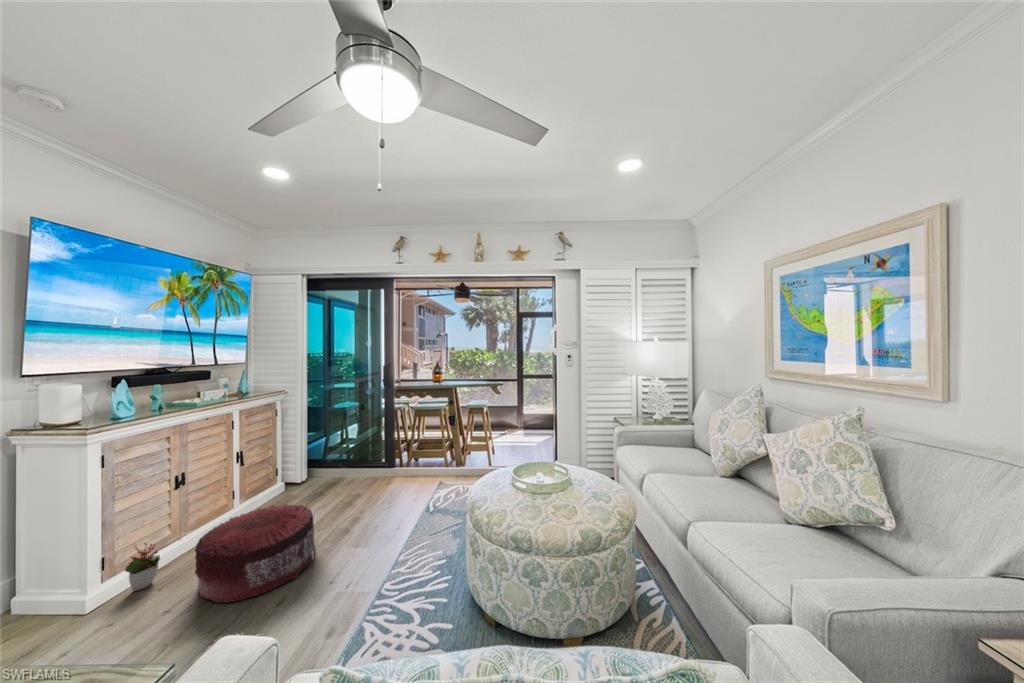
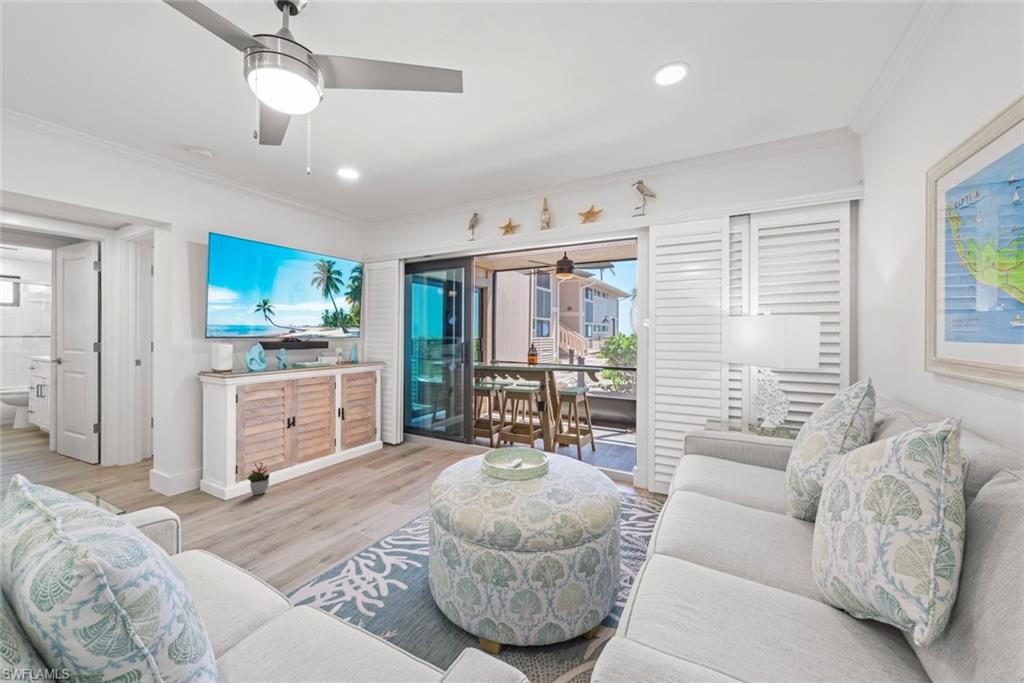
pouf: present [195,505,315,603] -> none [275,453,367,519]

